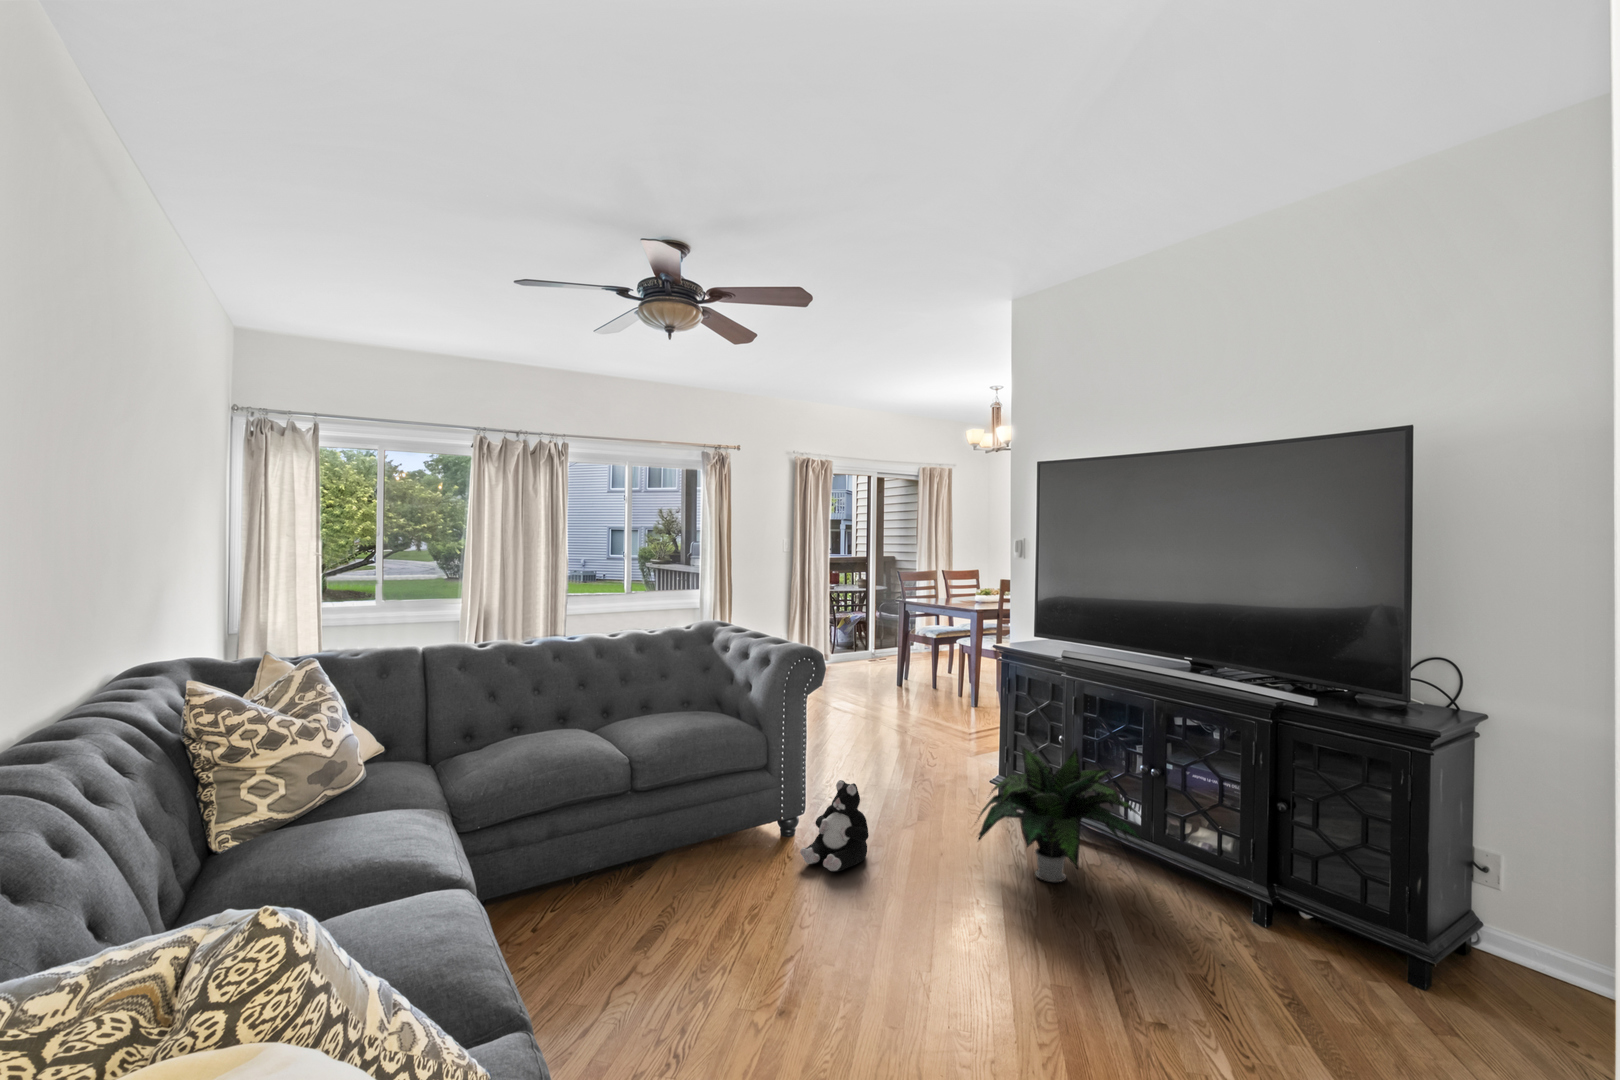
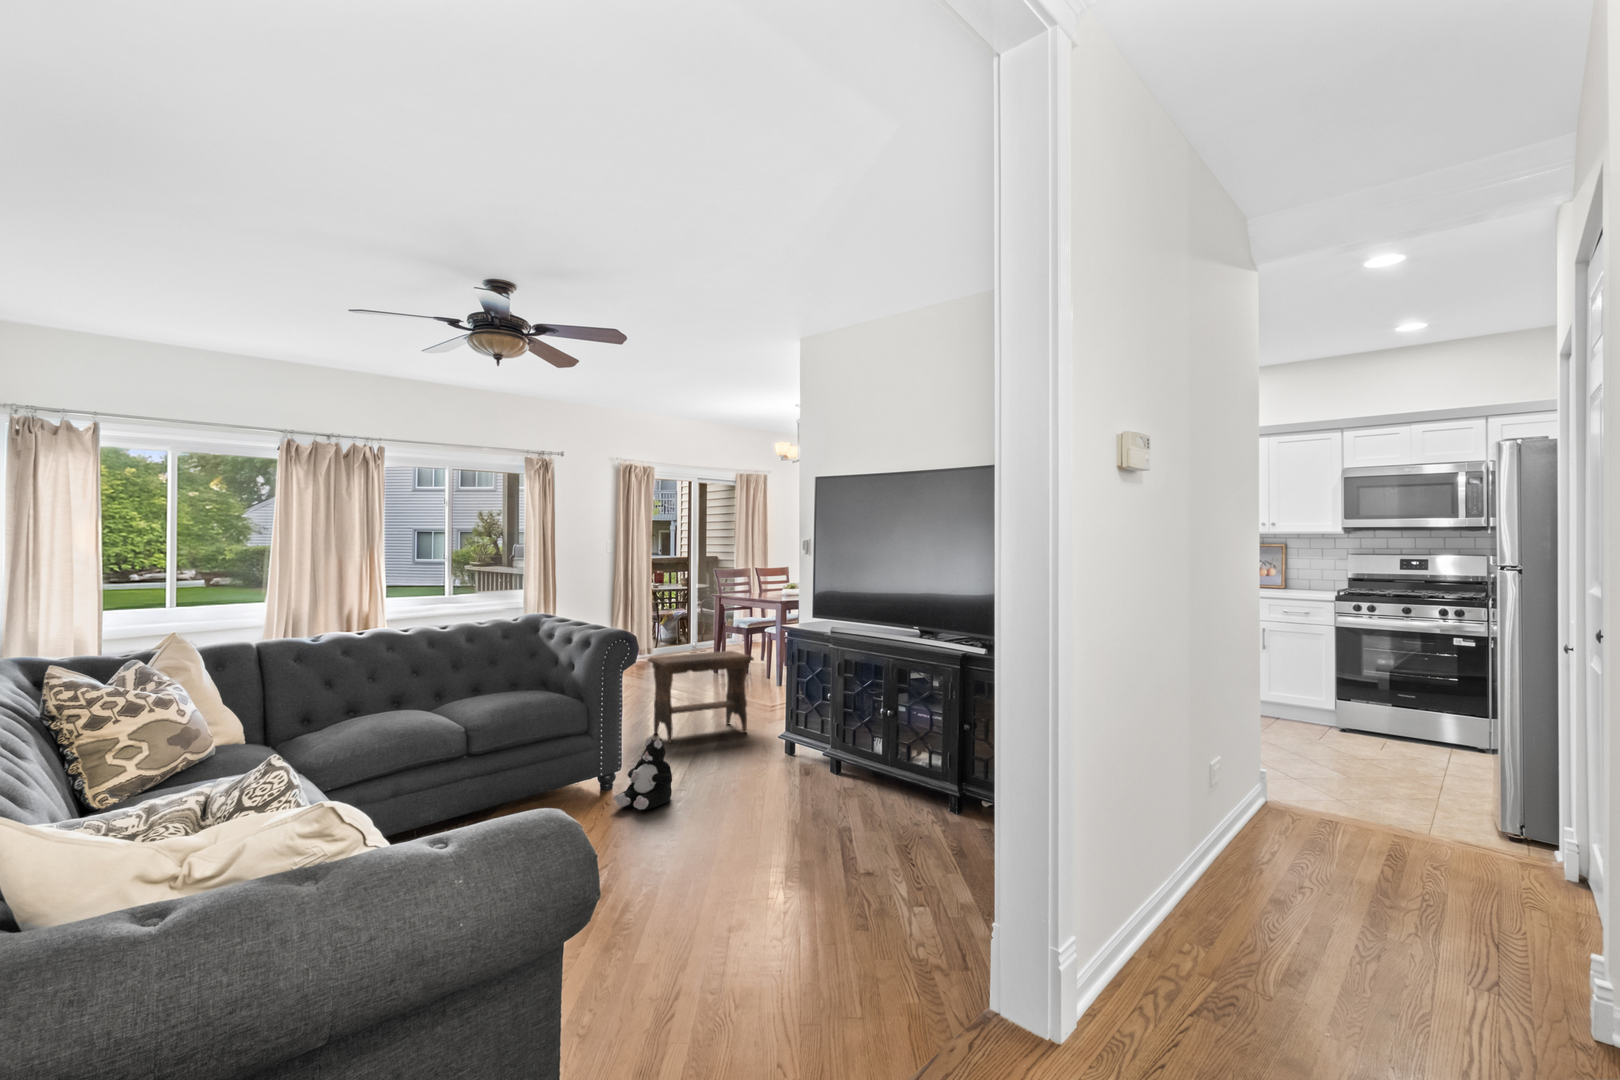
footstool: none [832,668,954,774] -> present [648,651,754,743]
potted plant: present [978,746,1145,882] -> none [757,696,885,804]

